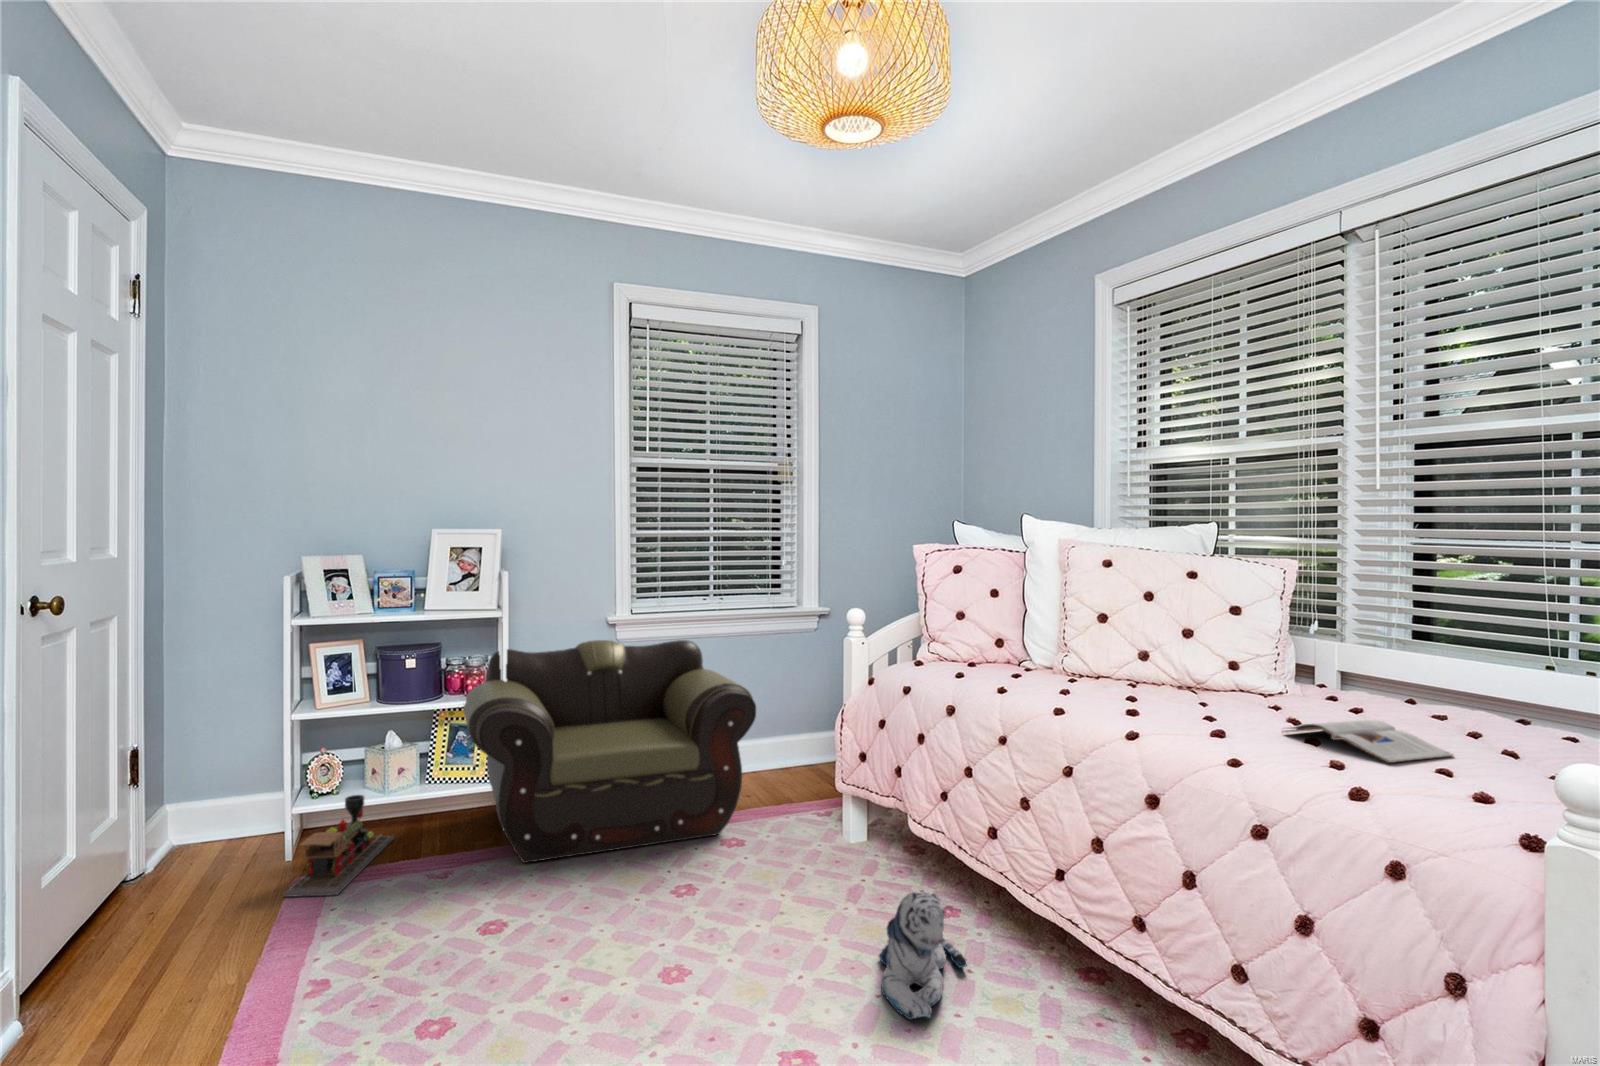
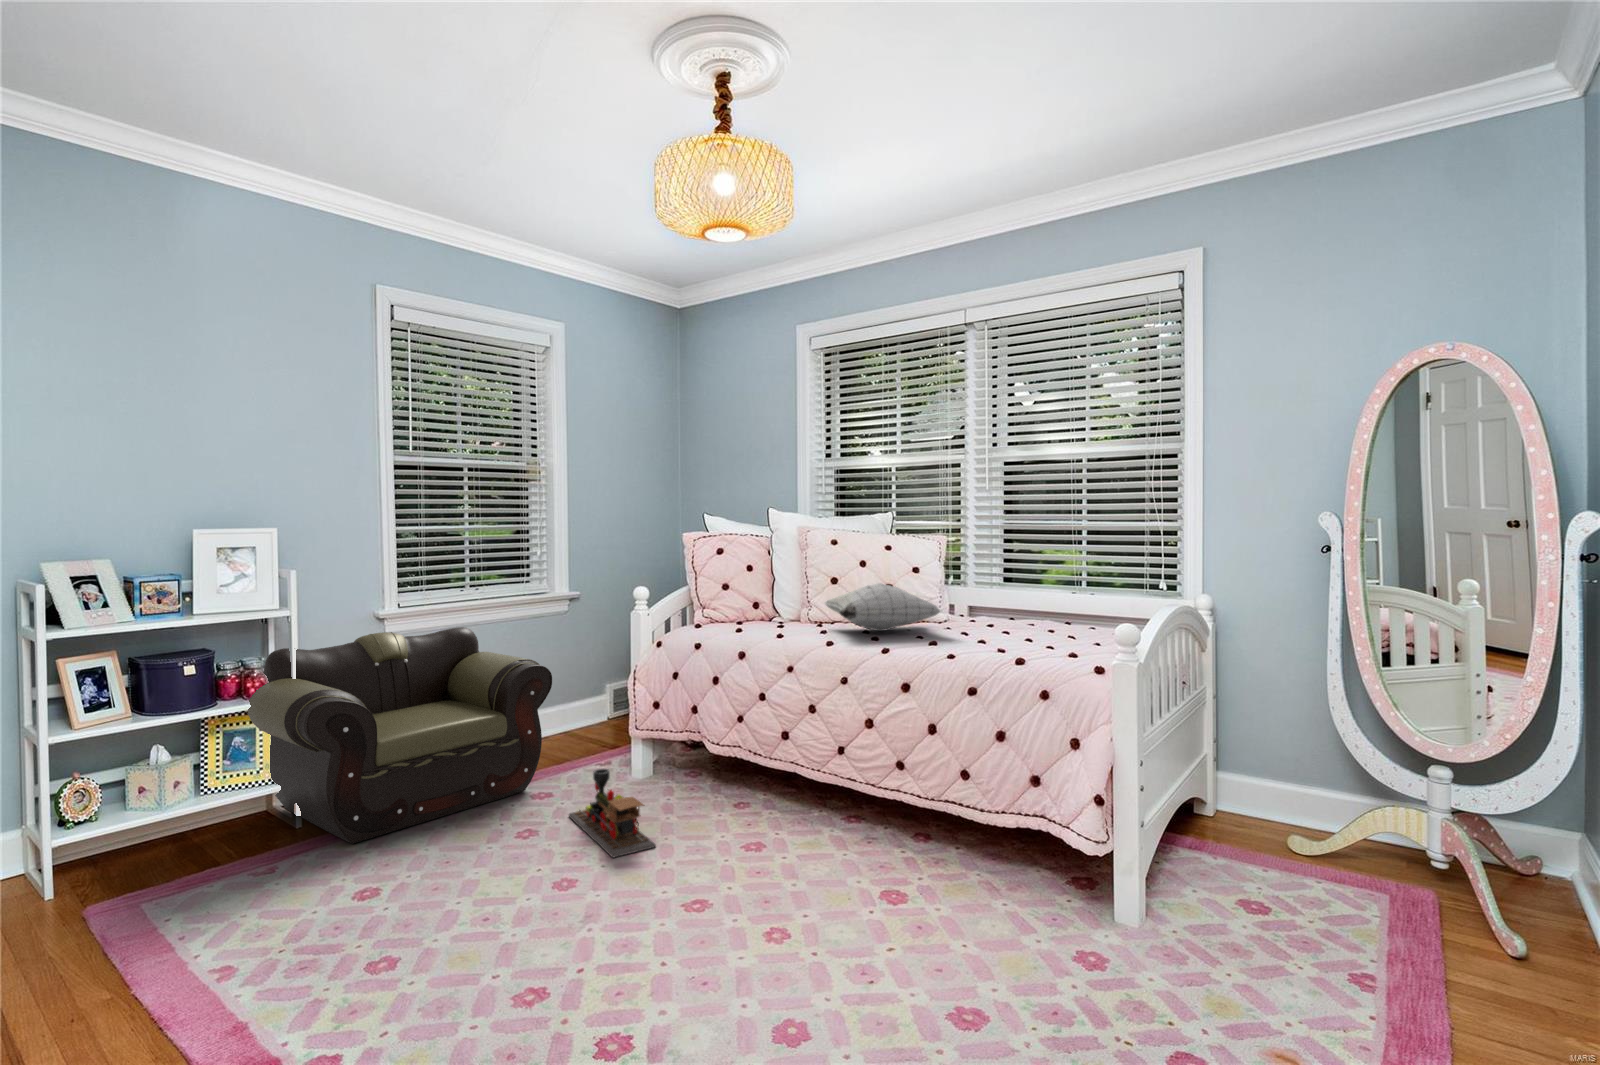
pillow: none [1076,629,1250,701] -> present [825,583,940,631]
magazine: present [1284,720,1453,763] -> none [964,626,1051,647]
toy train: present [283,795,394,897] -> present [569,769,656,857]
plush toy: present [879,892,966,1020] -> none [714,781,778,866]

